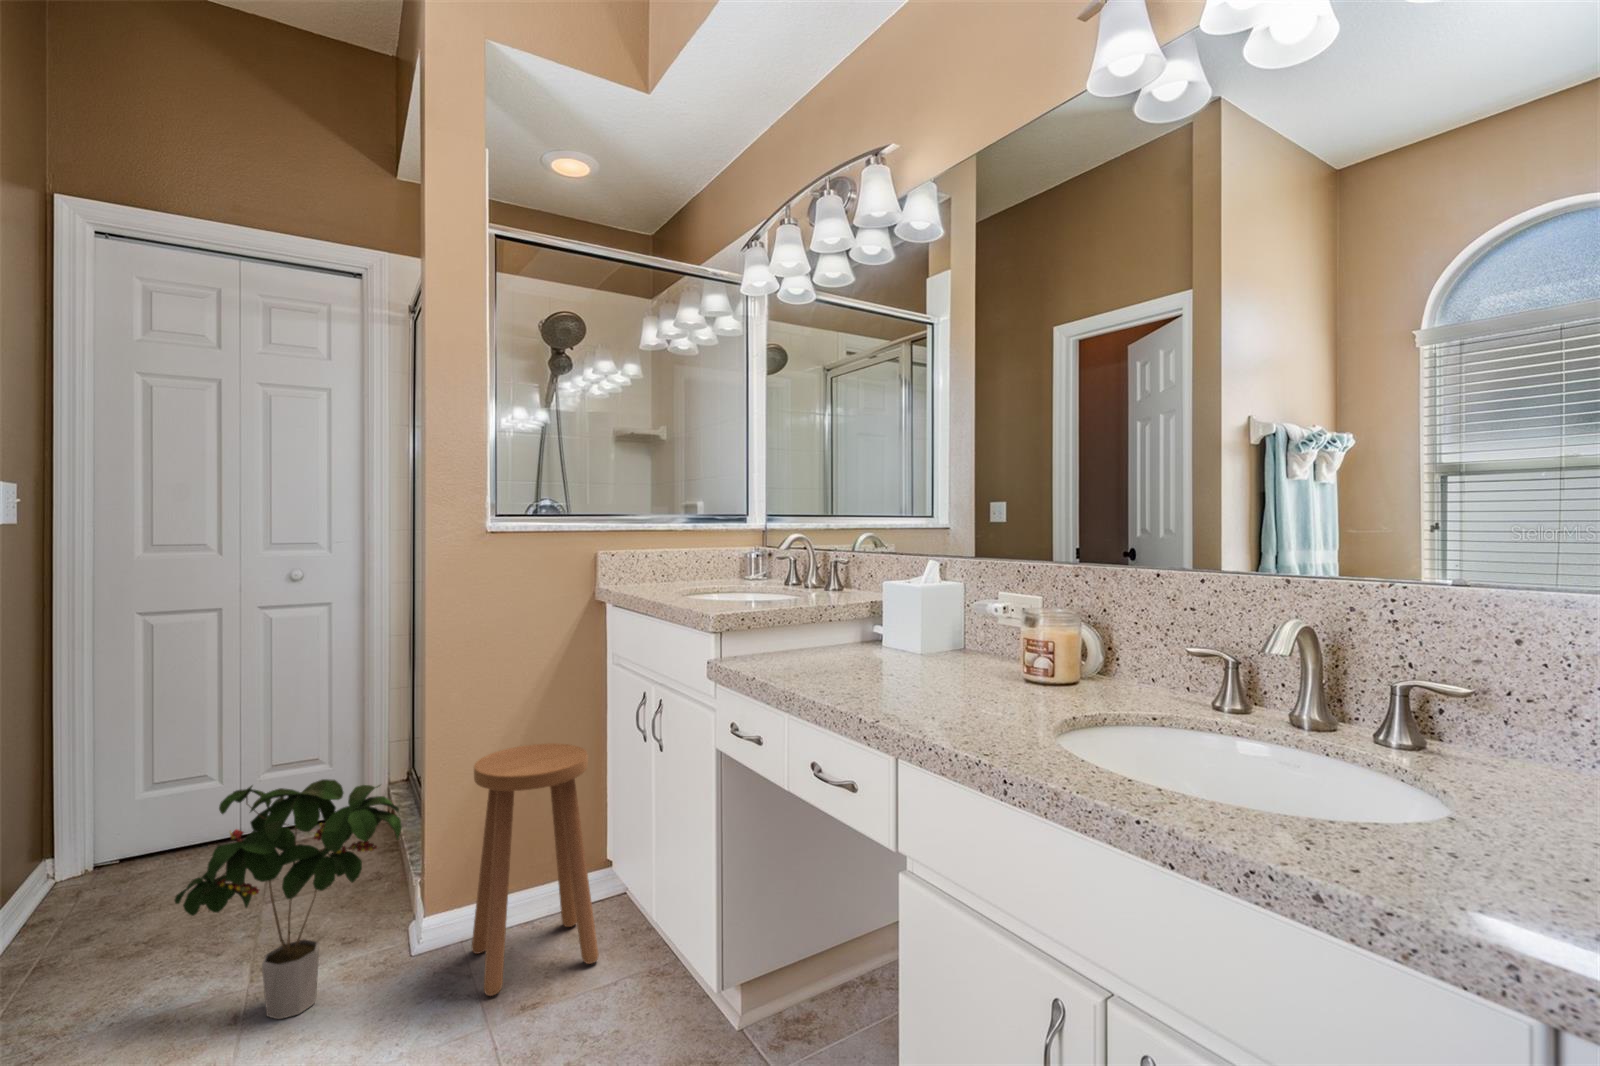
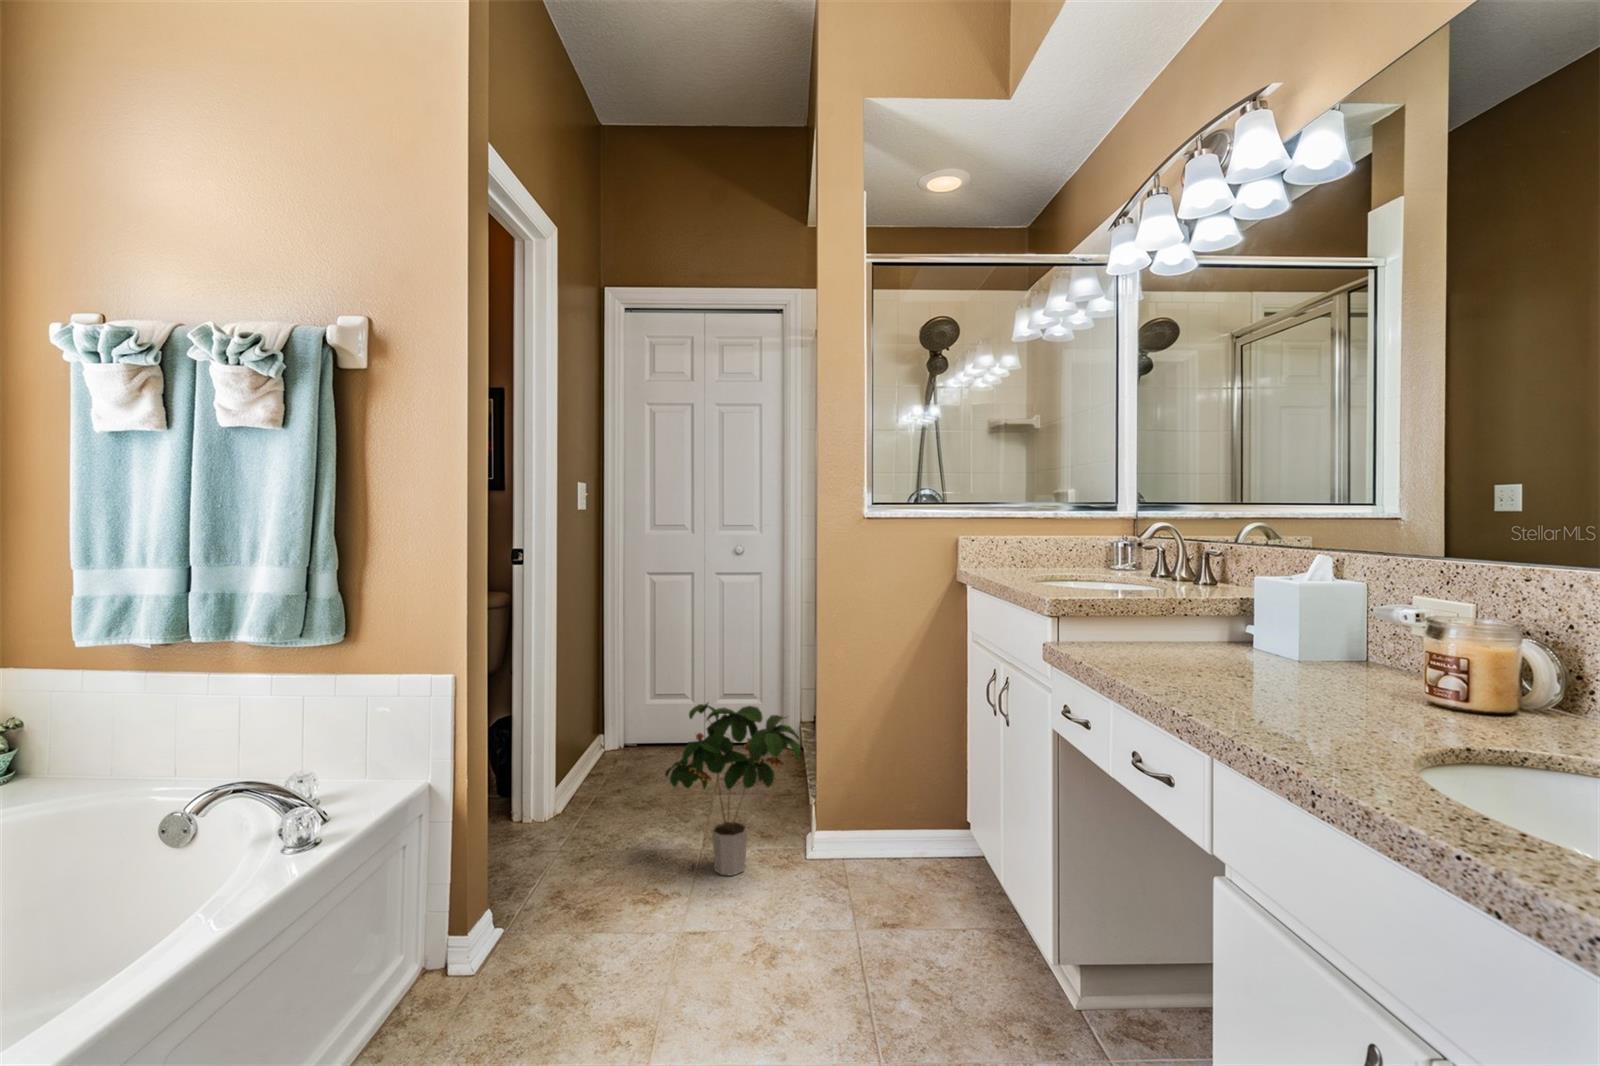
stool: present [472,743,599,996] -> none [852,704,952,905]

